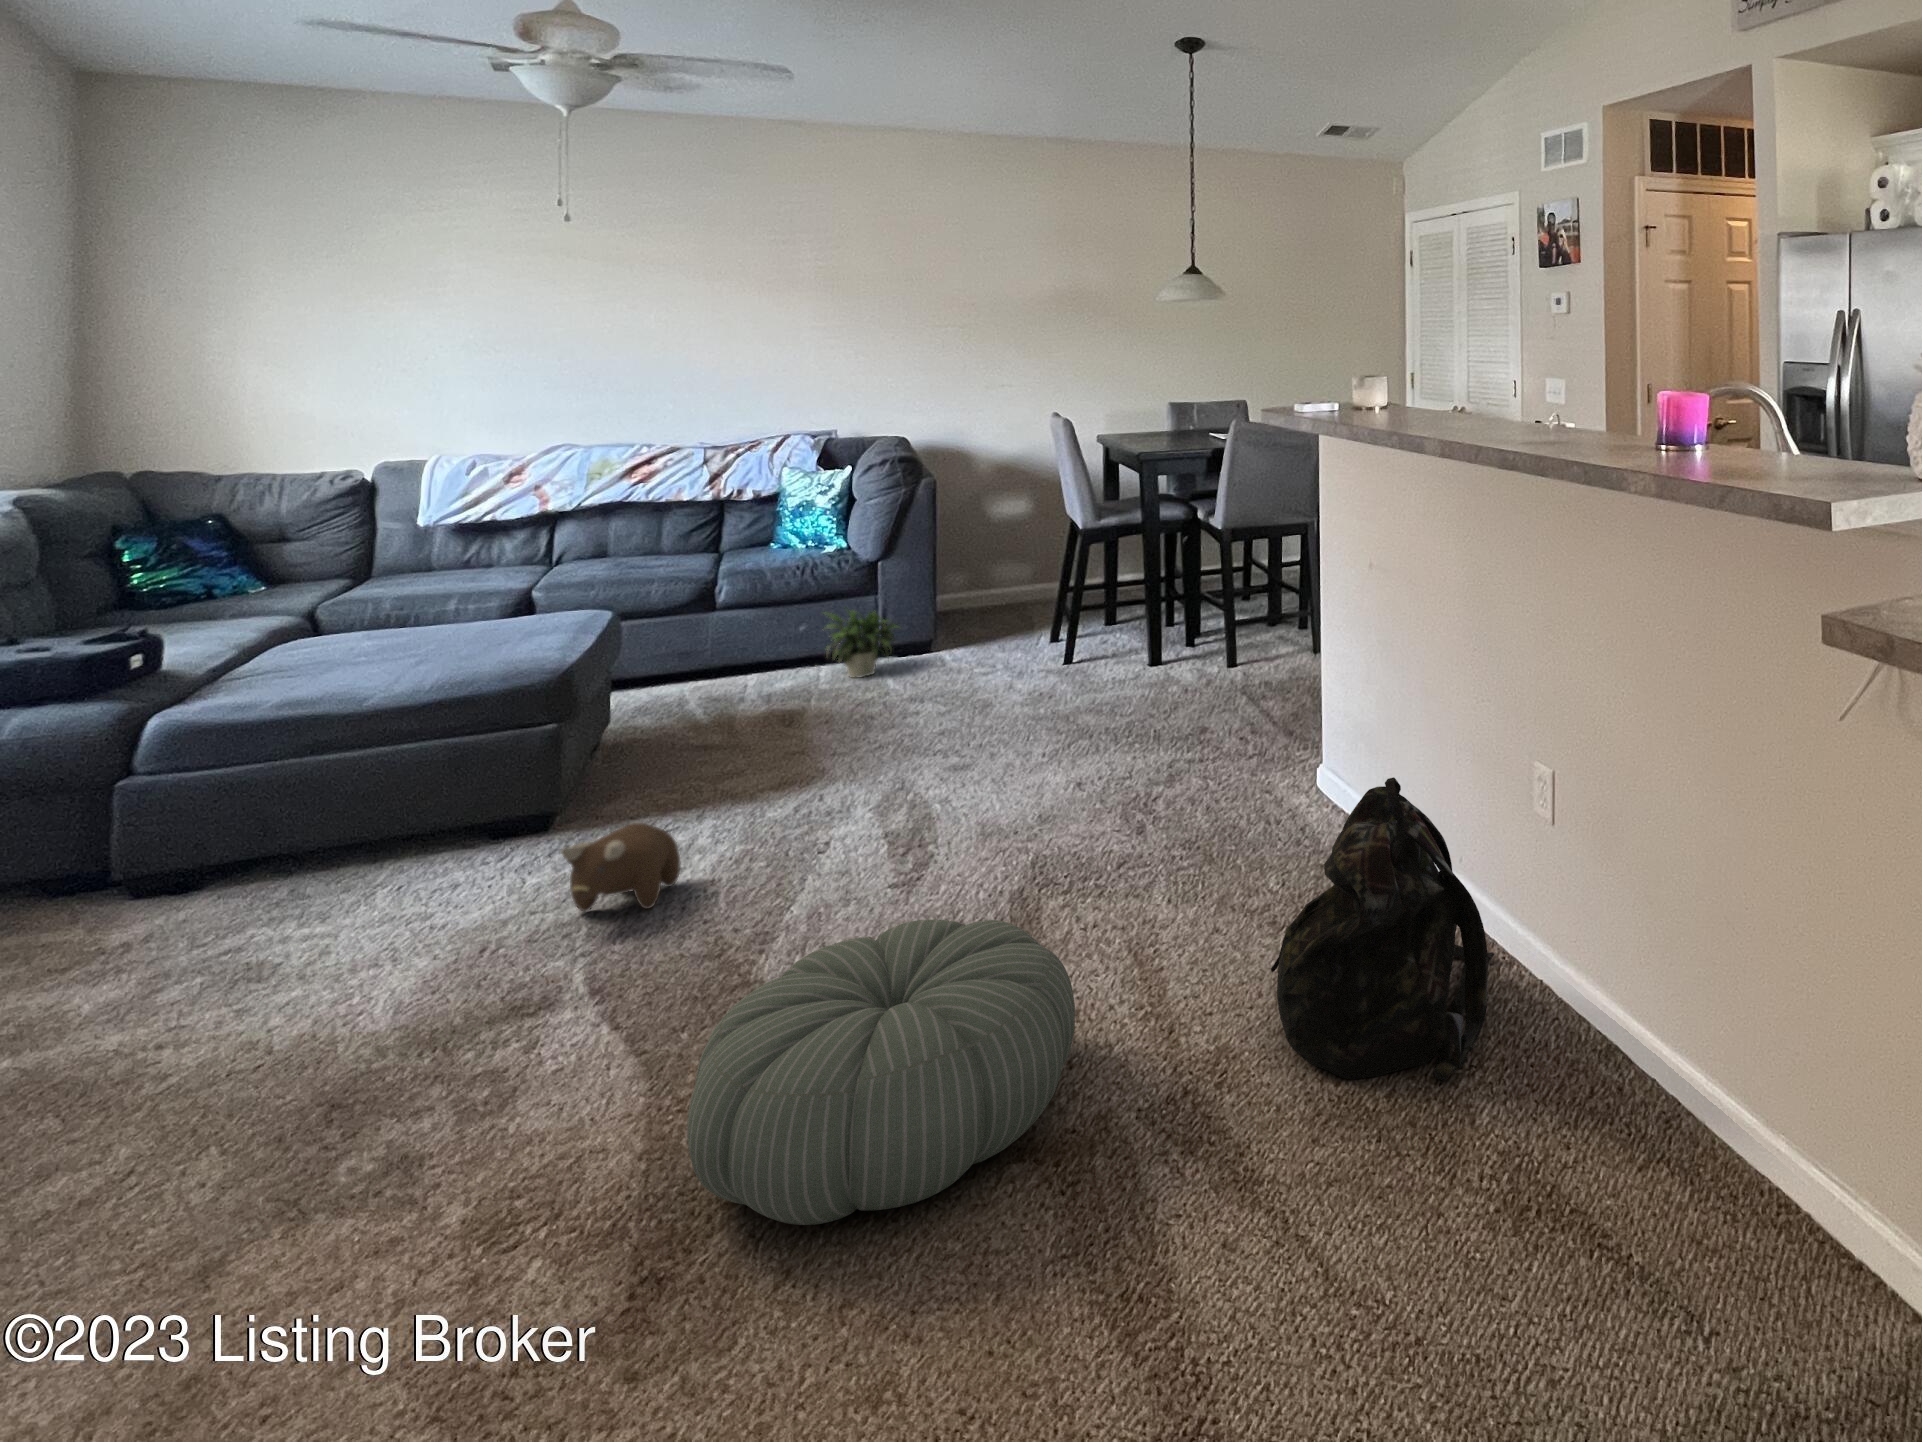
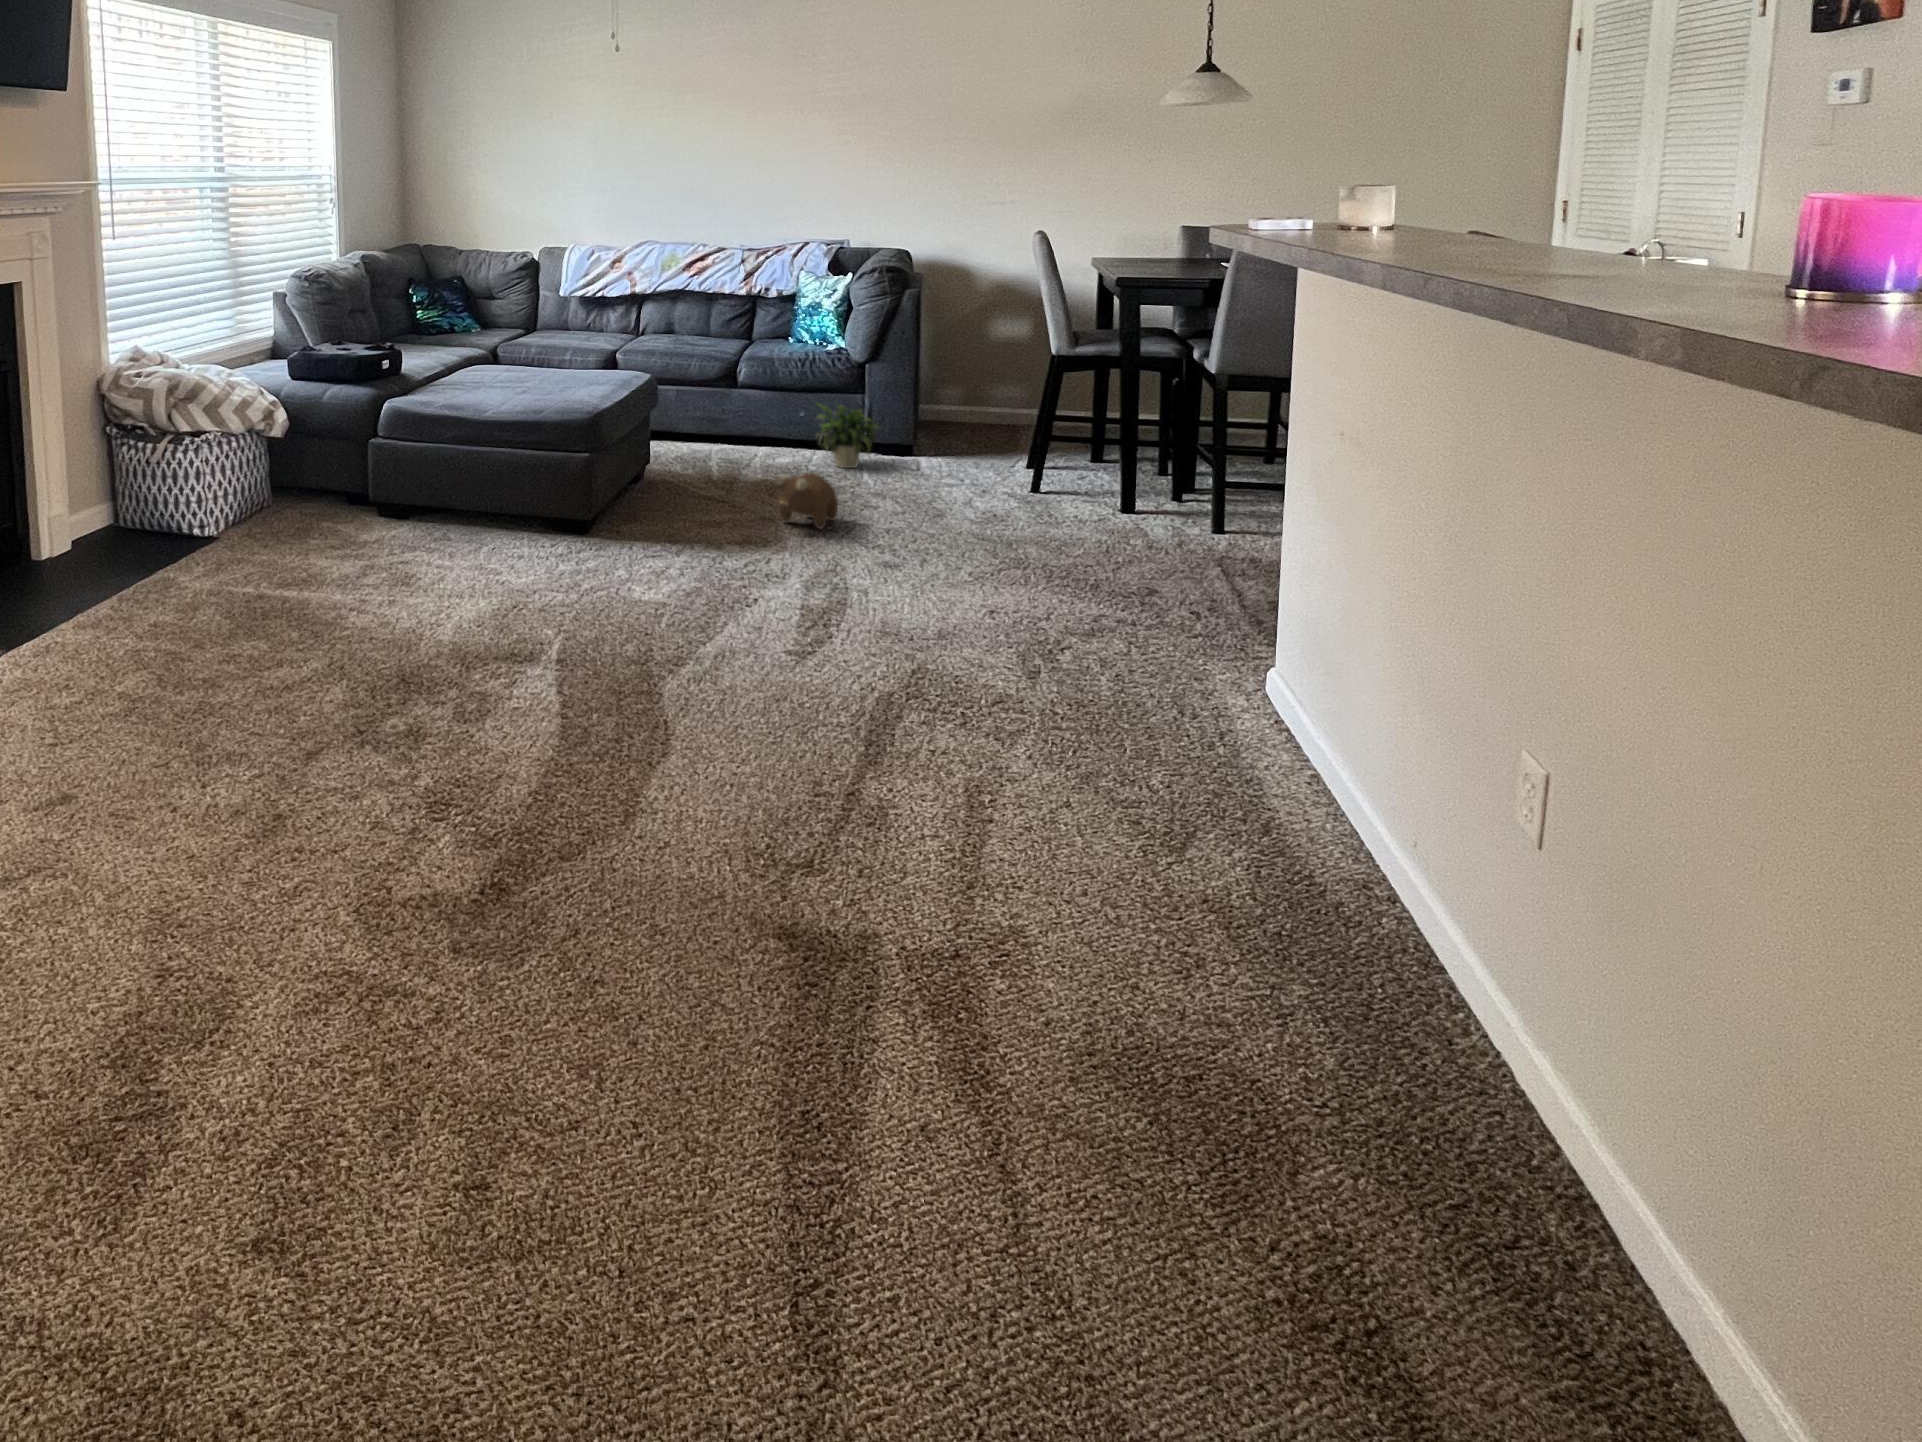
backpack: present [1271,777,1494,1081] -> none [1076,697,1436,1106]
plush toy: present [561,823,681,911] -> present [774,473,838,529]
pouf: present [687,919,1075,1225] -> none [533,682,860,930]

